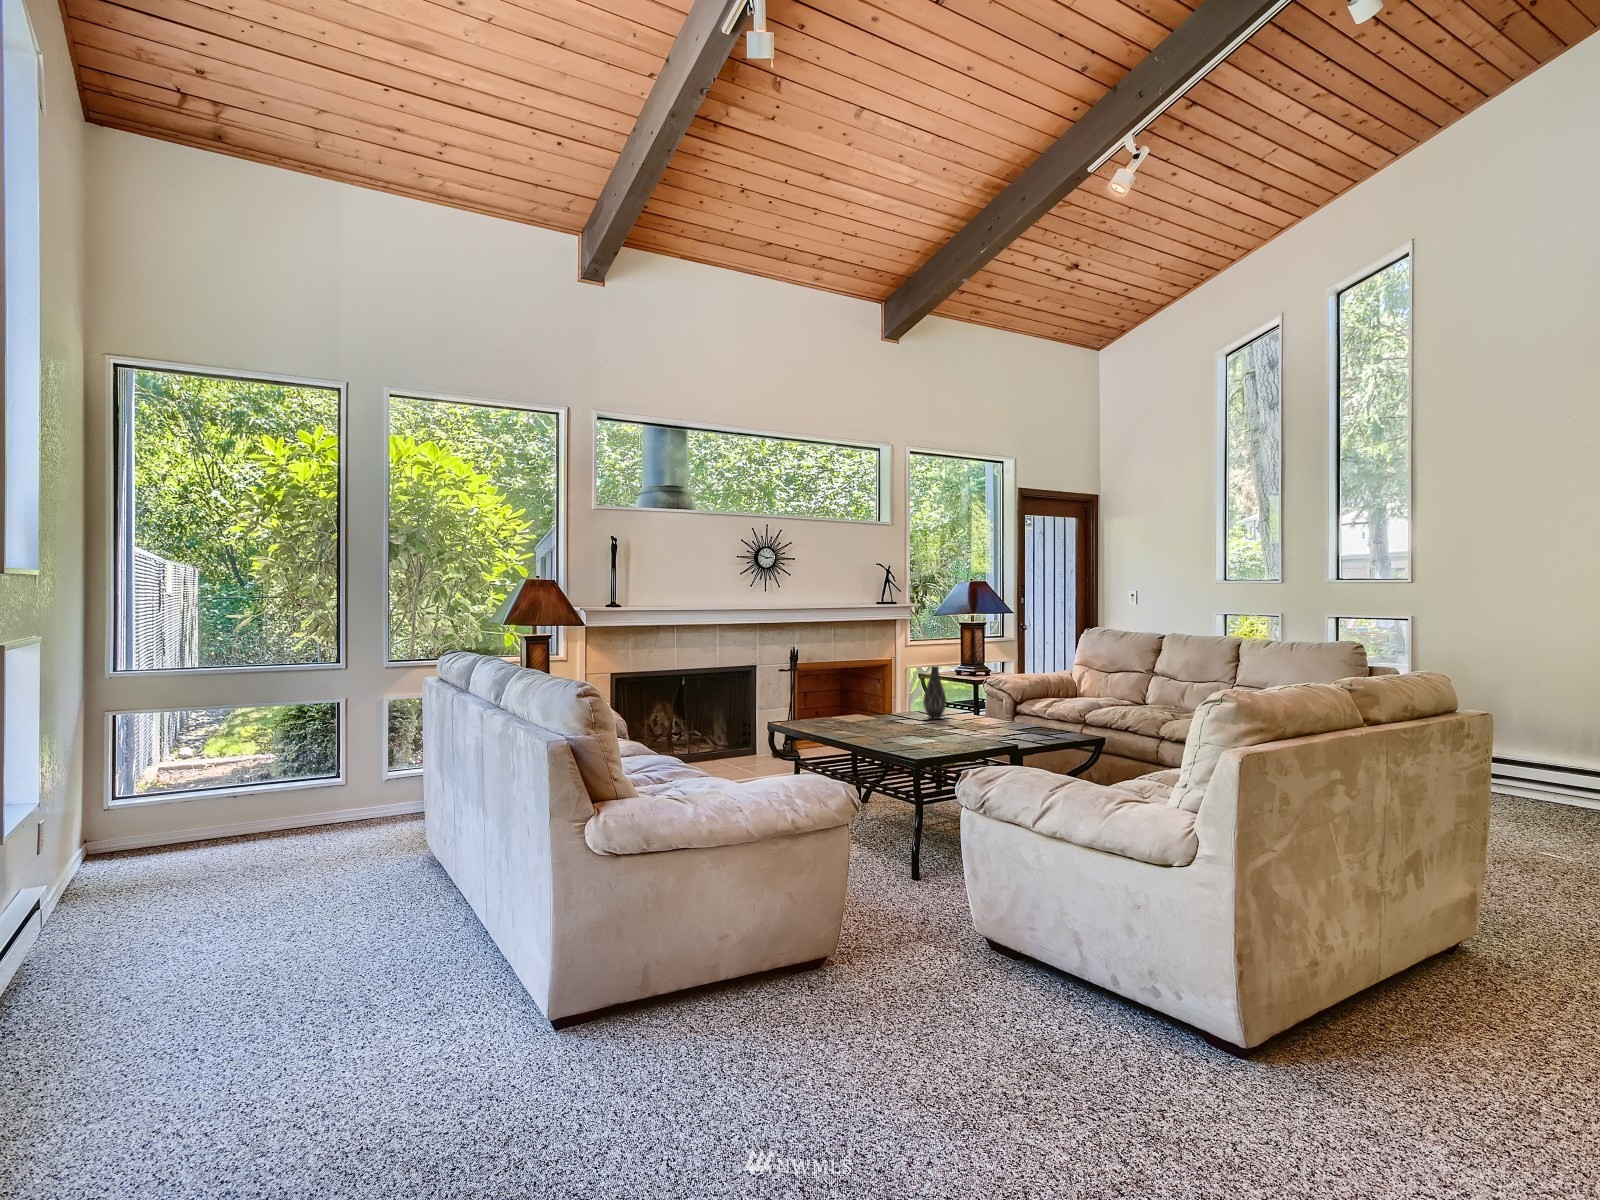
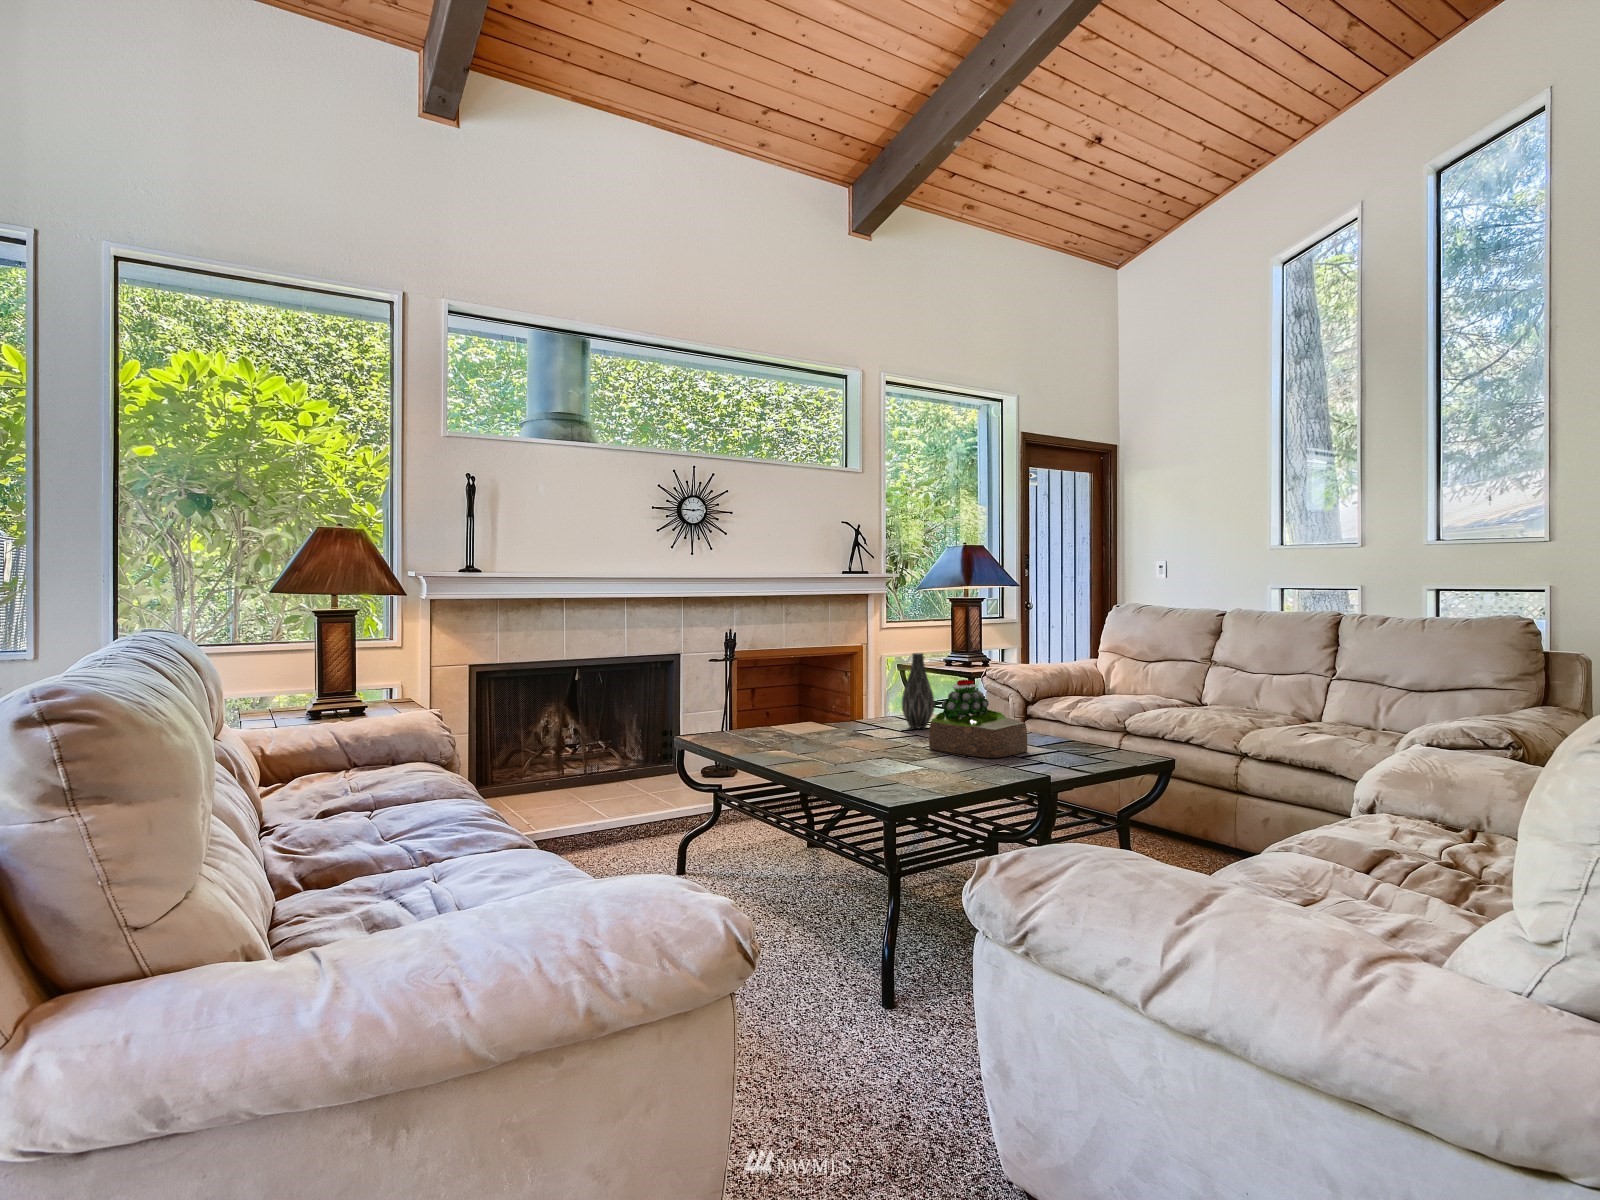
succulent plant: none [942,685,1008,736] -> present [929,680,1027,758]

